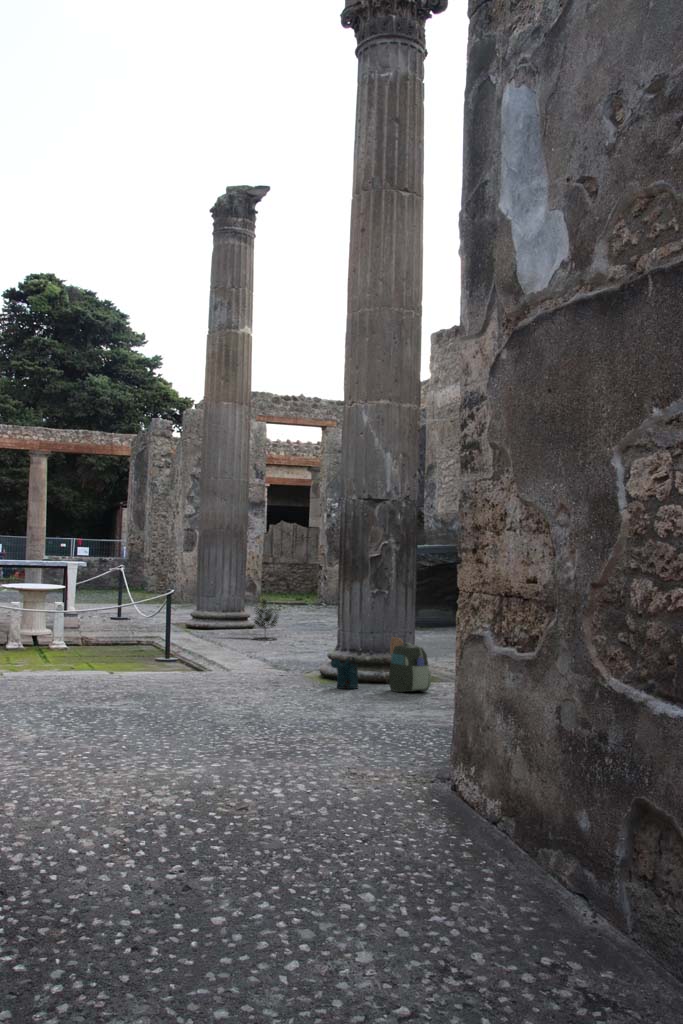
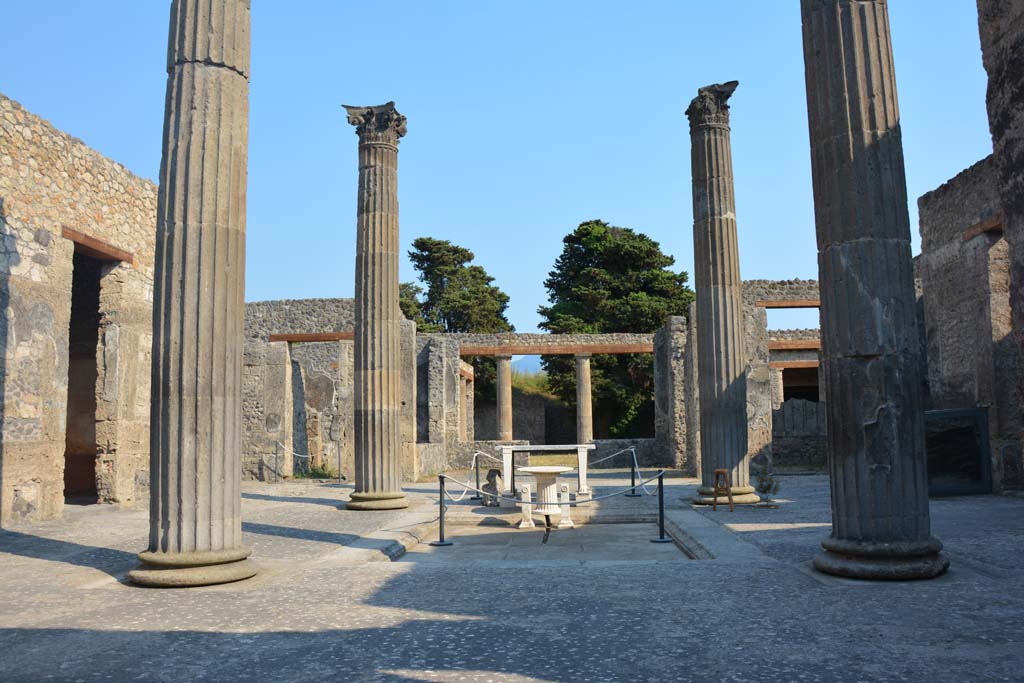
stool: none [211,600,233,643] -> present [713,469,734,511]
backpack: present [389,637,431,692] -> none [900,524,965,600]
watering can: present [331,657,358,689] -> none [821,548,861,590]

